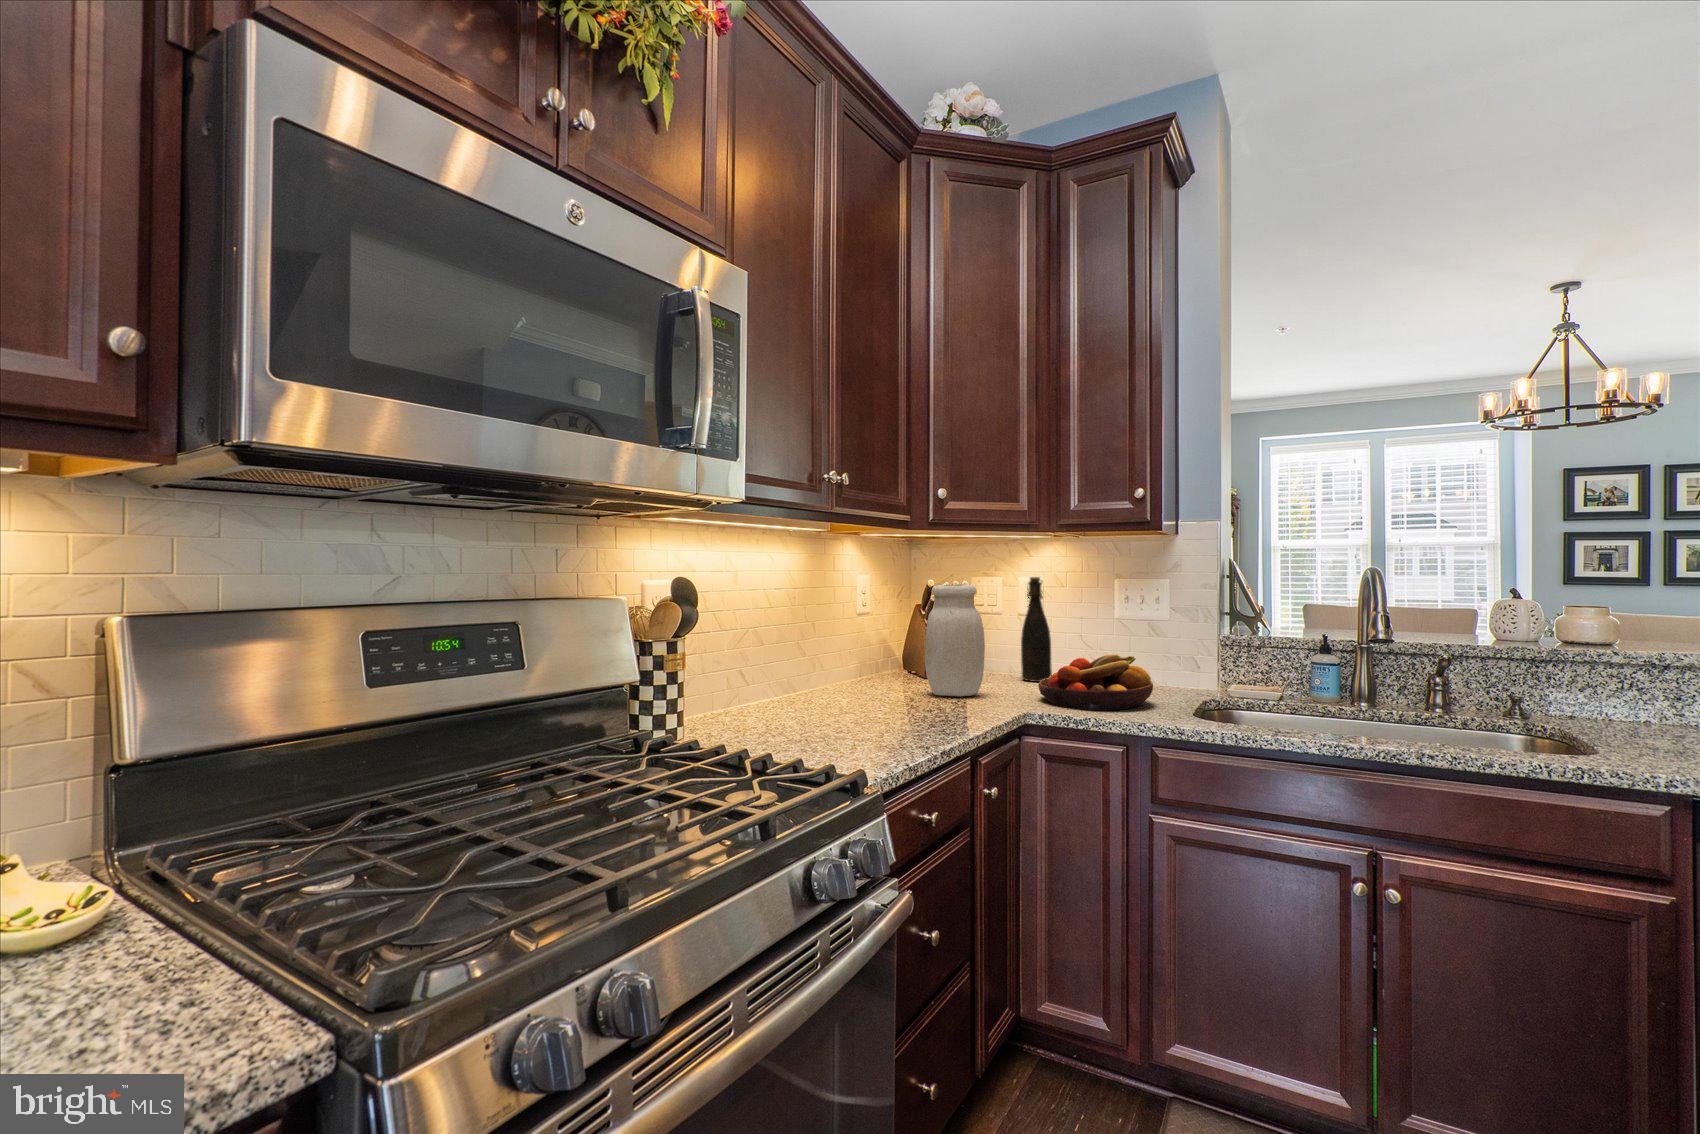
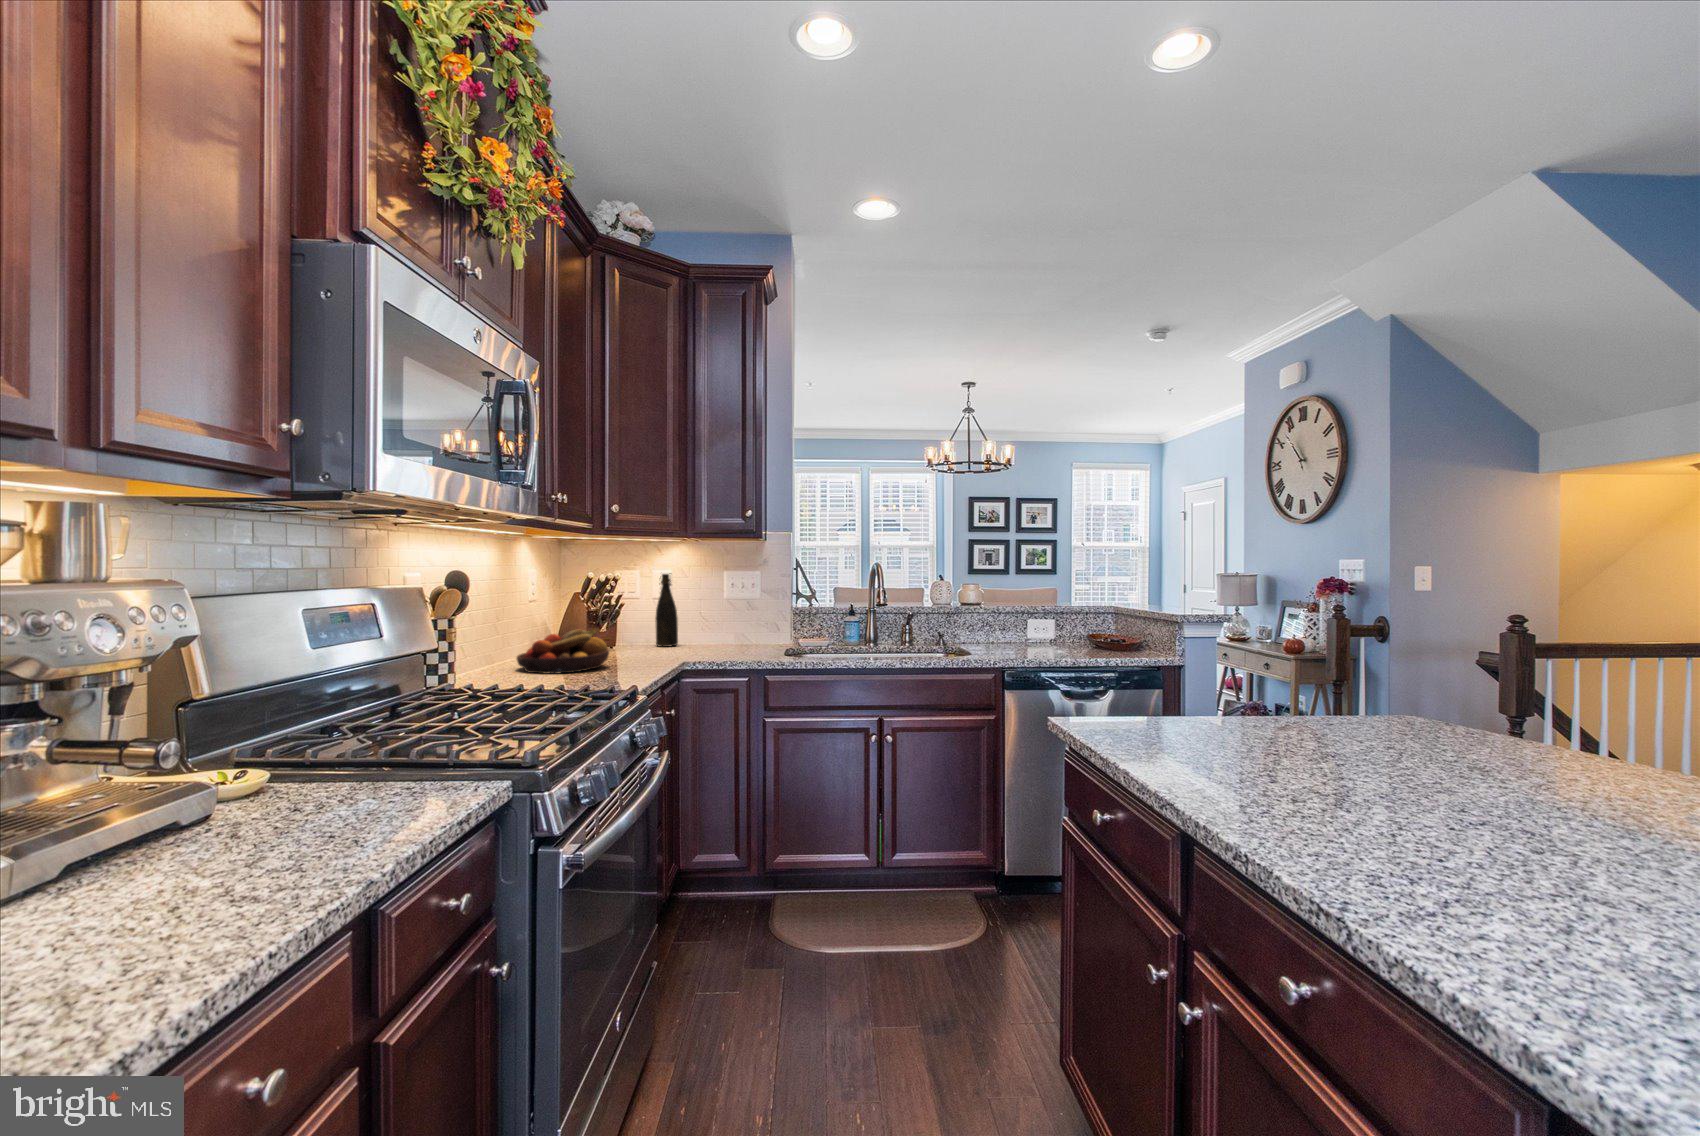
jar: present [925,584,985,696] -> none [598,575,643,657]
fruit bowl: present [1038,654,1153,710] -> present [517,630,609,674]

